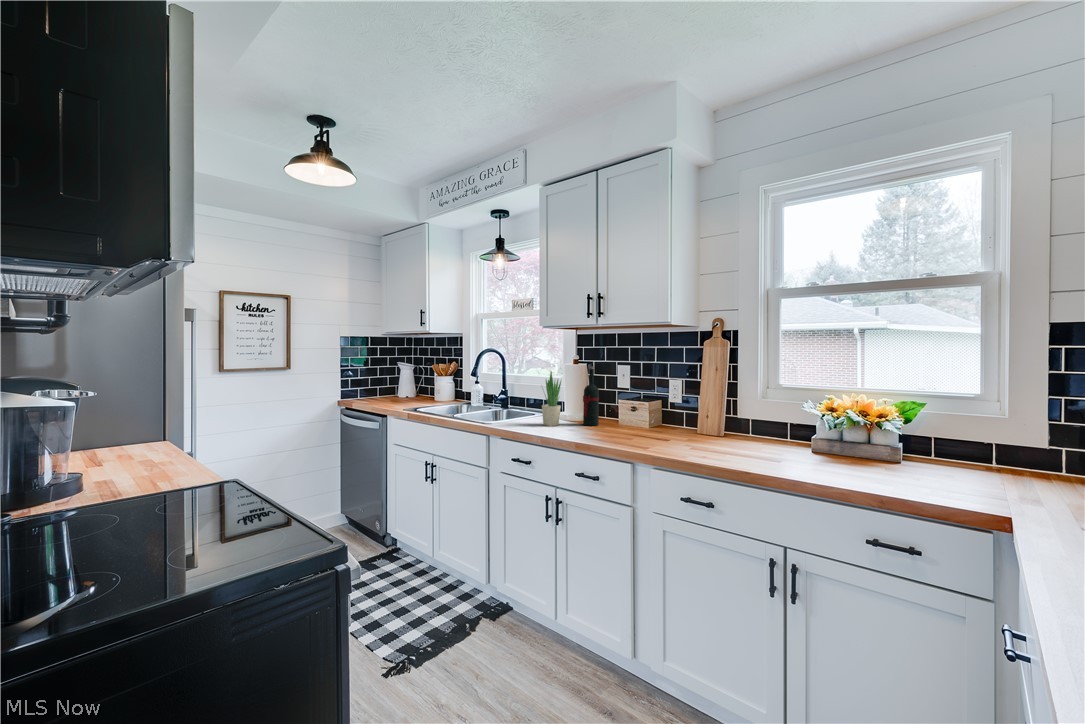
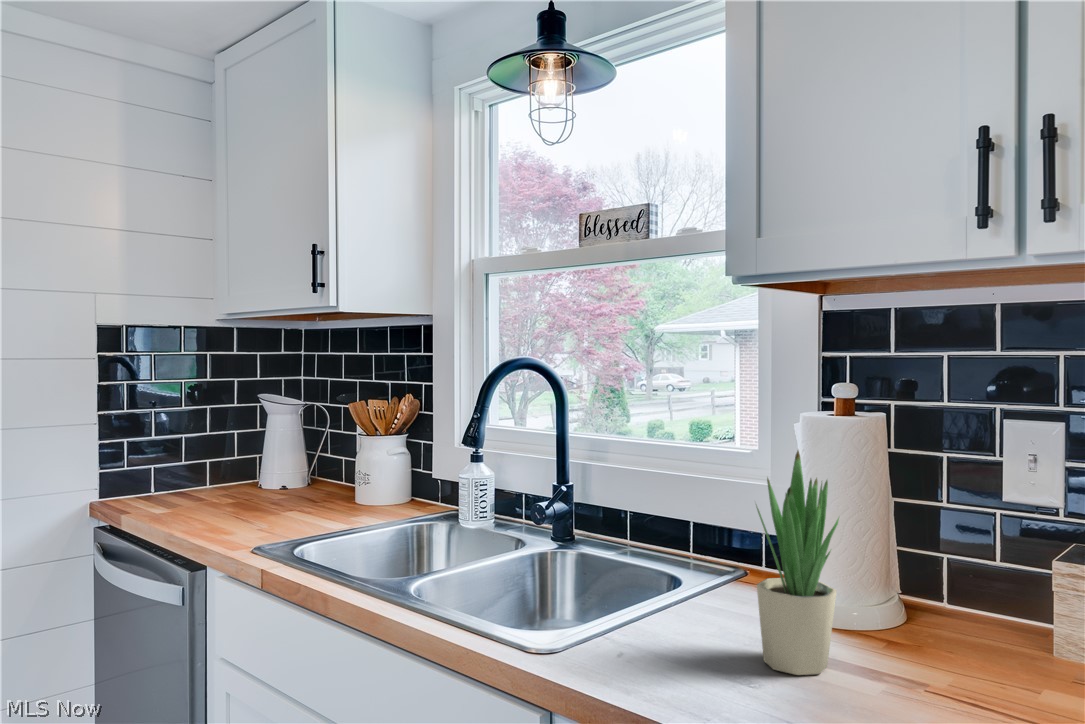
wine bottle: present [583,367,599,426] -> none [918,432,984,672]

